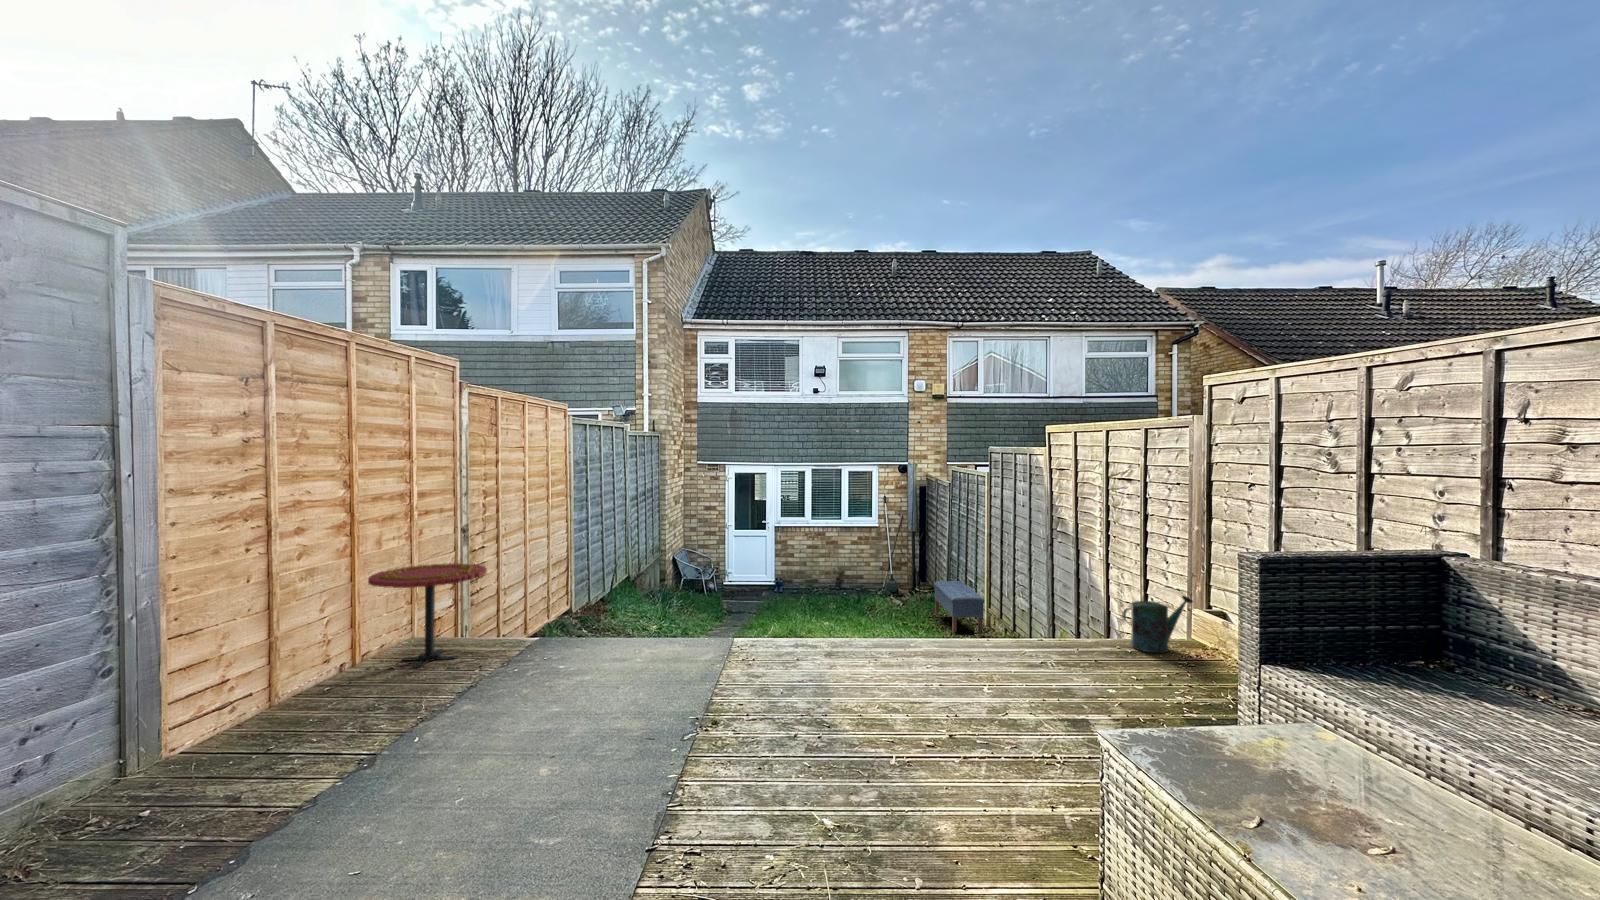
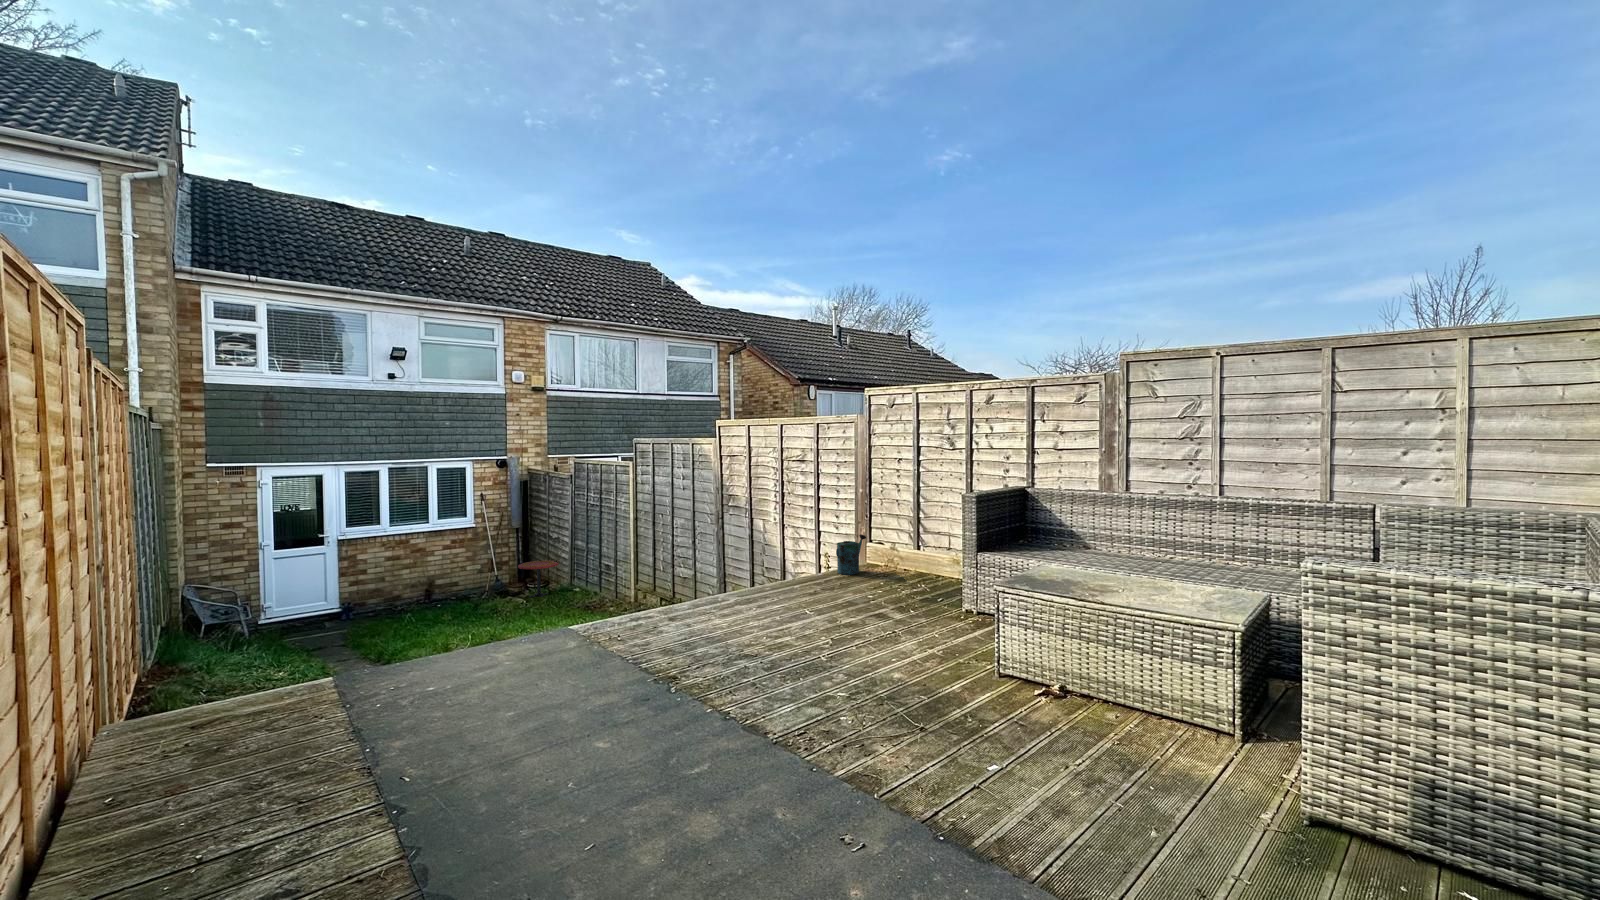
side table: present [368,563,487,667] -> present [518,560,558,597]
bench: present [934,581,984,633] -> none [571,568,633,617]

